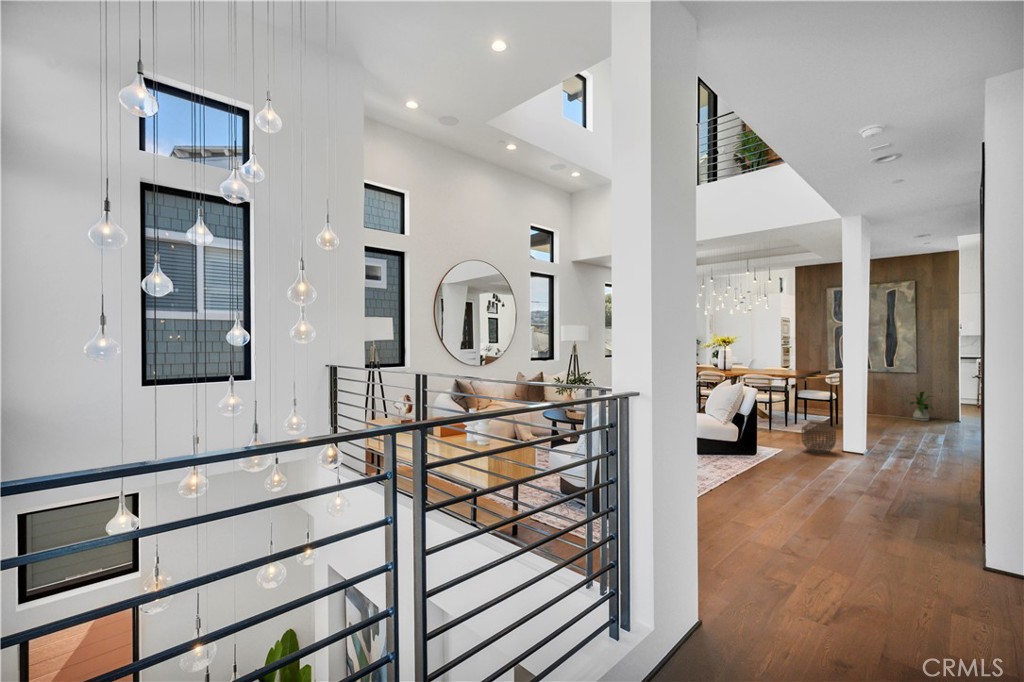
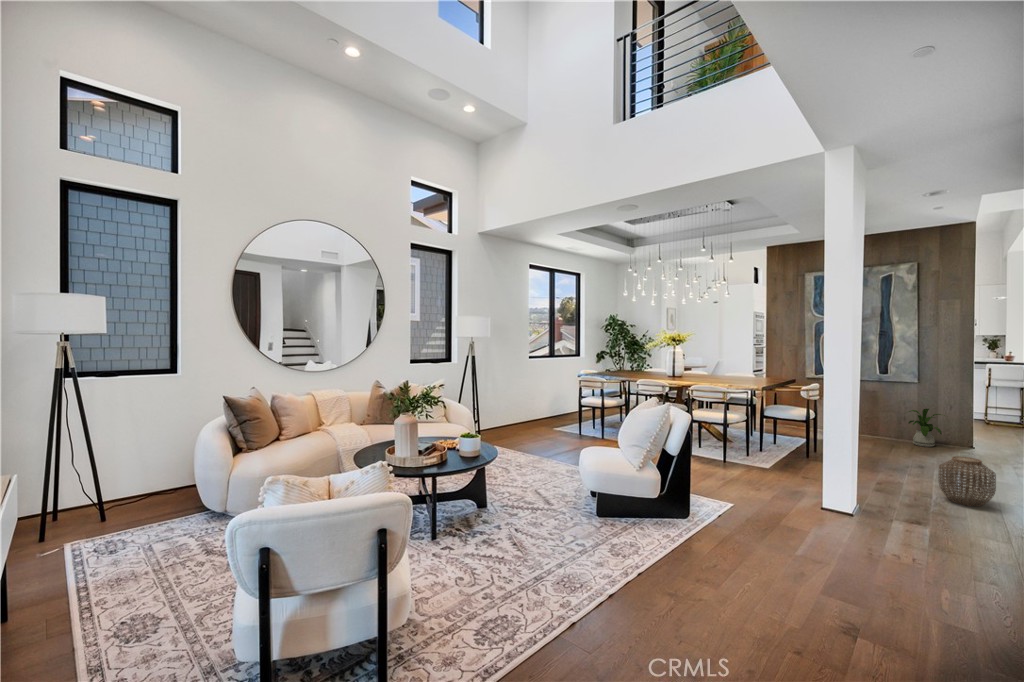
woven basket: present [802,420,836,453] -> present [938,456,996,506]

